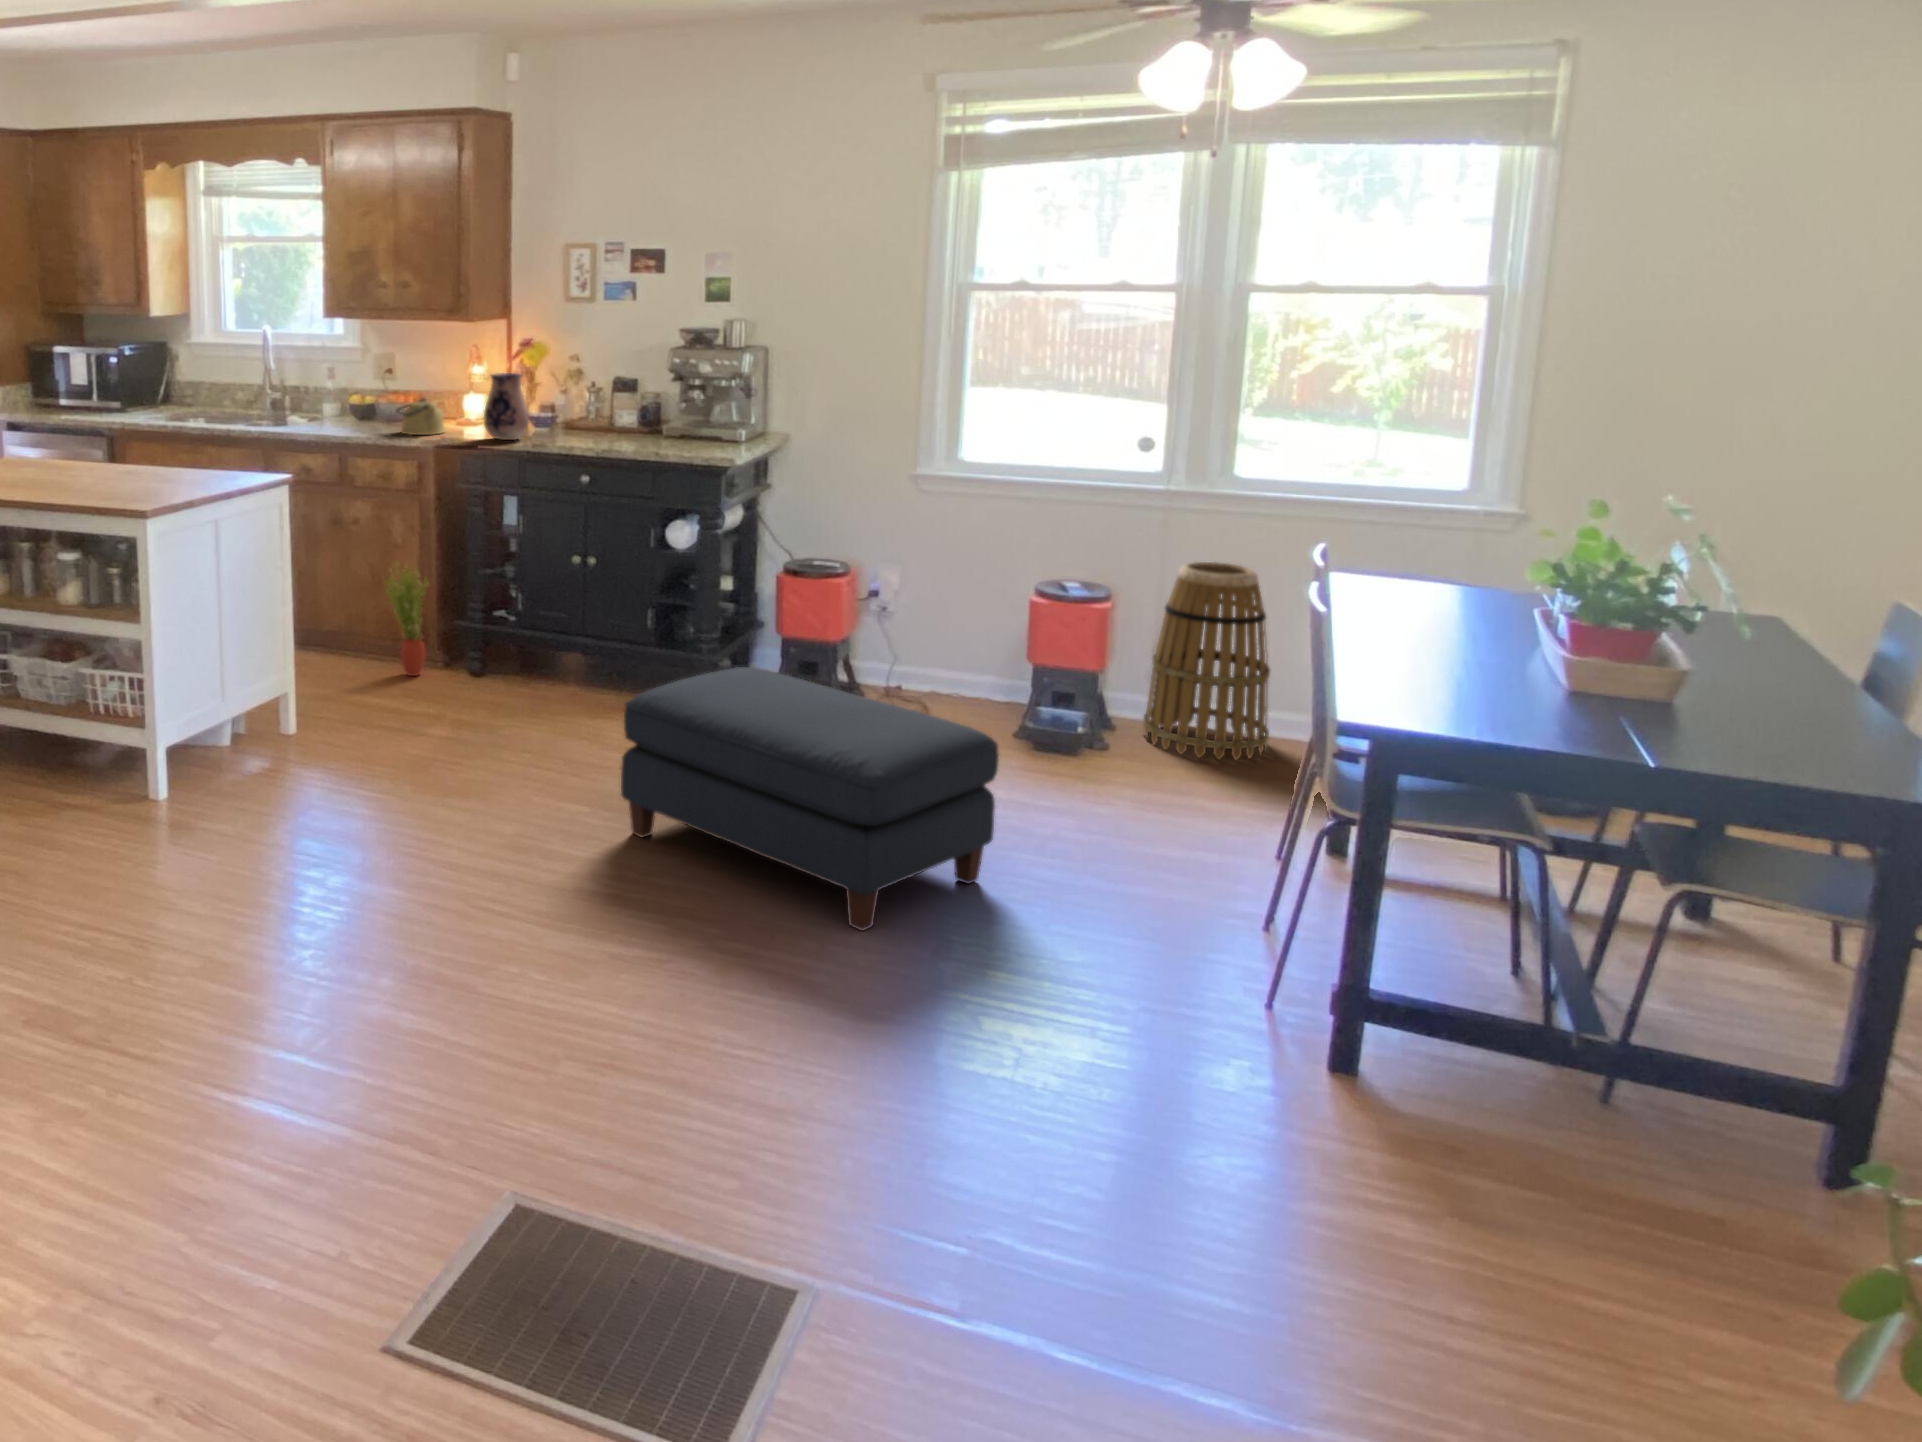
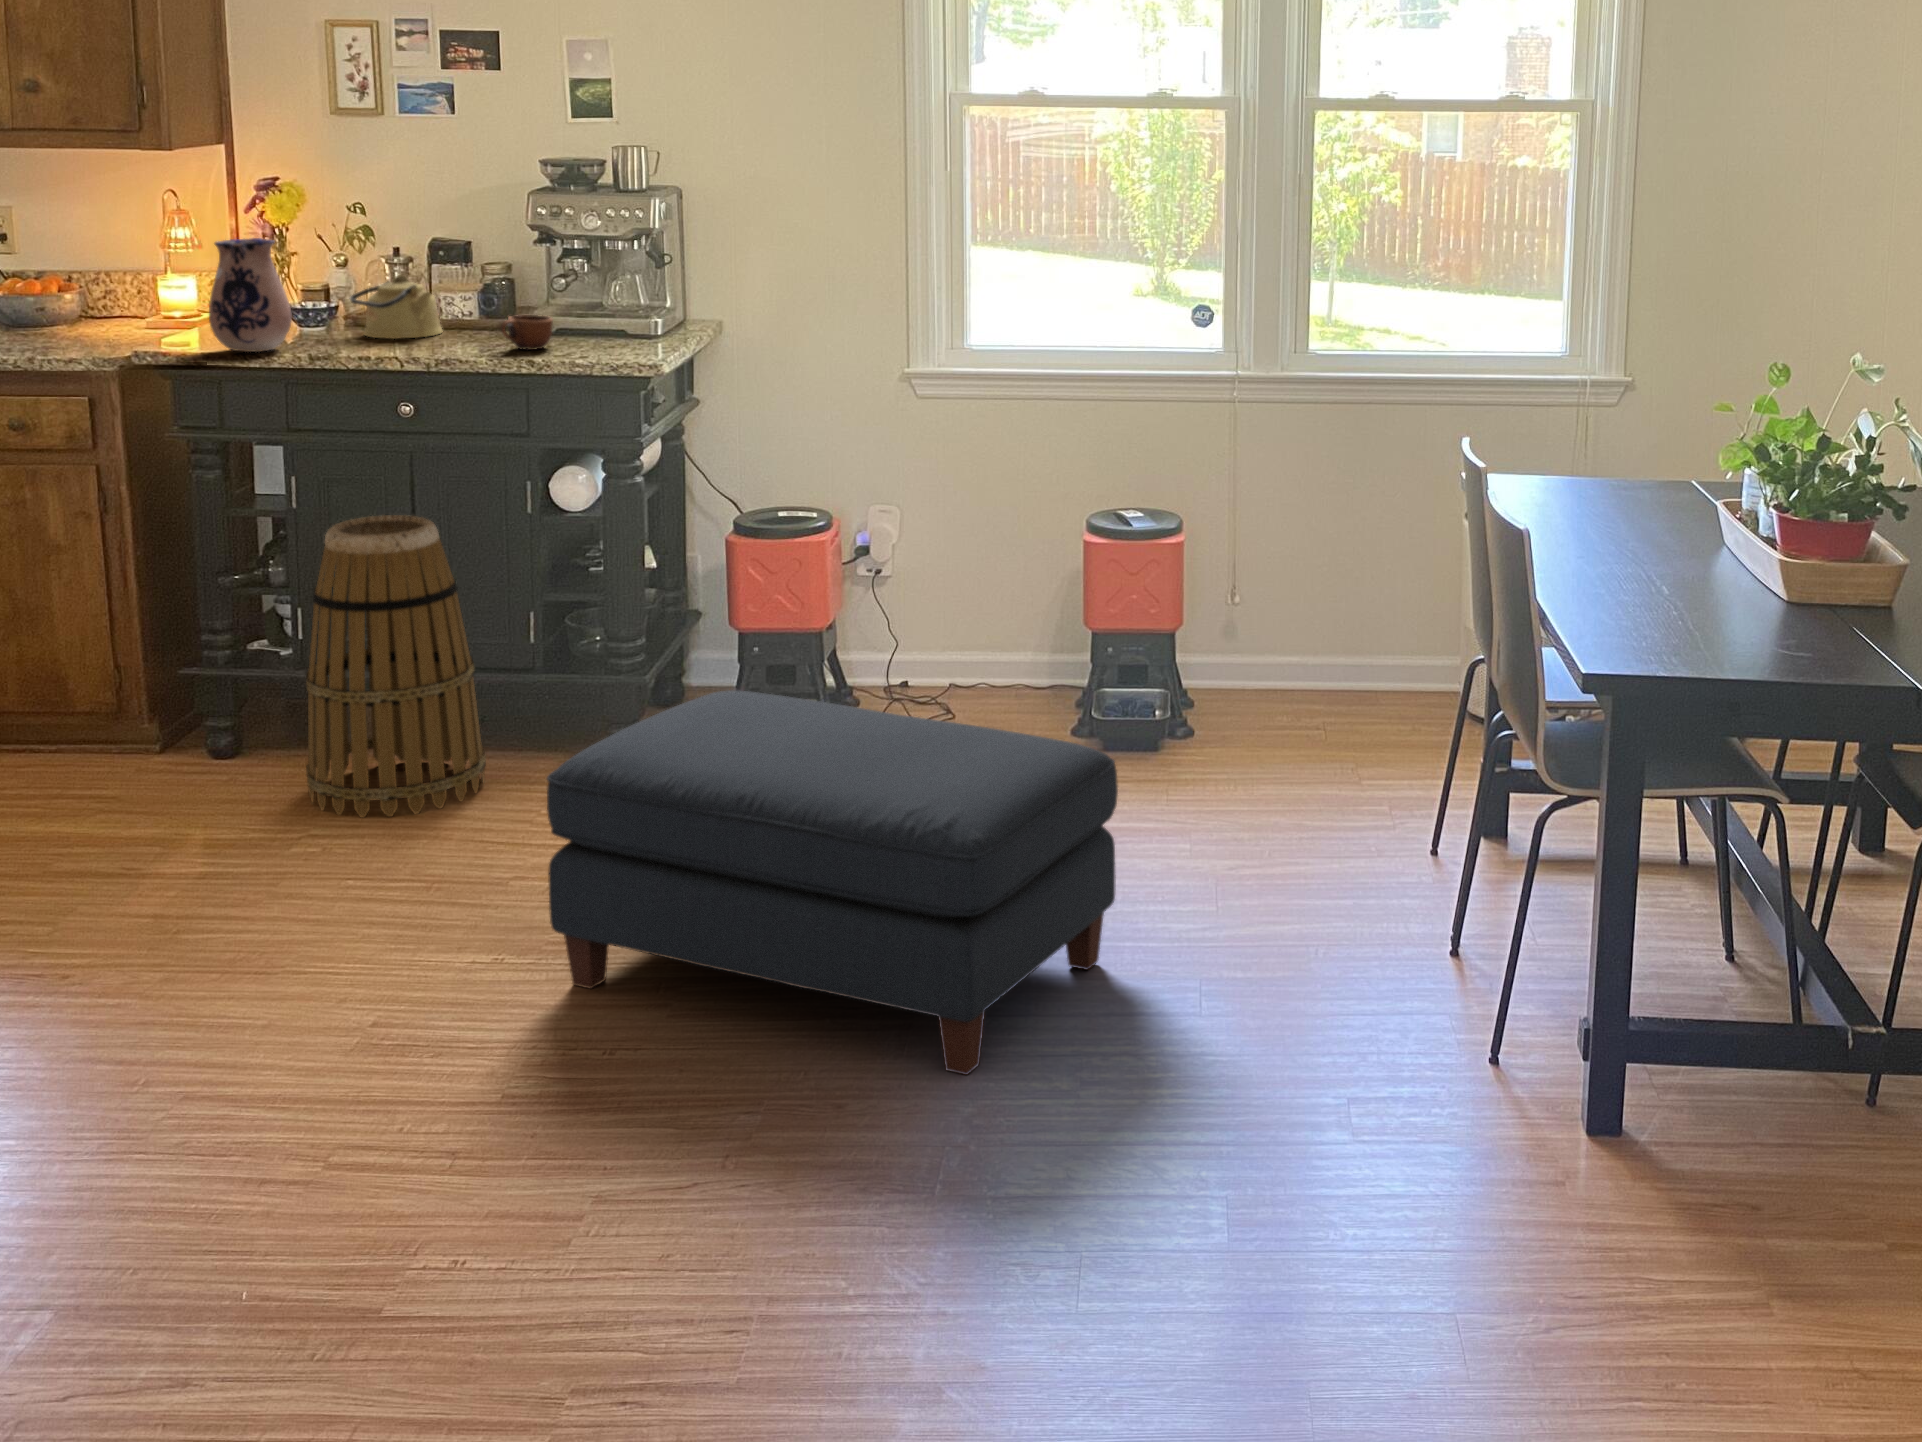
kettle: present [396,397,445,435] -> present [350,275,442,339]
mug: none [646,425,679,446] -> present [501,315,553,350]
basket: present [1143,562,1270,760] -> present [306,515,486,817]
potted plant: present [383,563,427,676] -> none [34,571,131,768]

